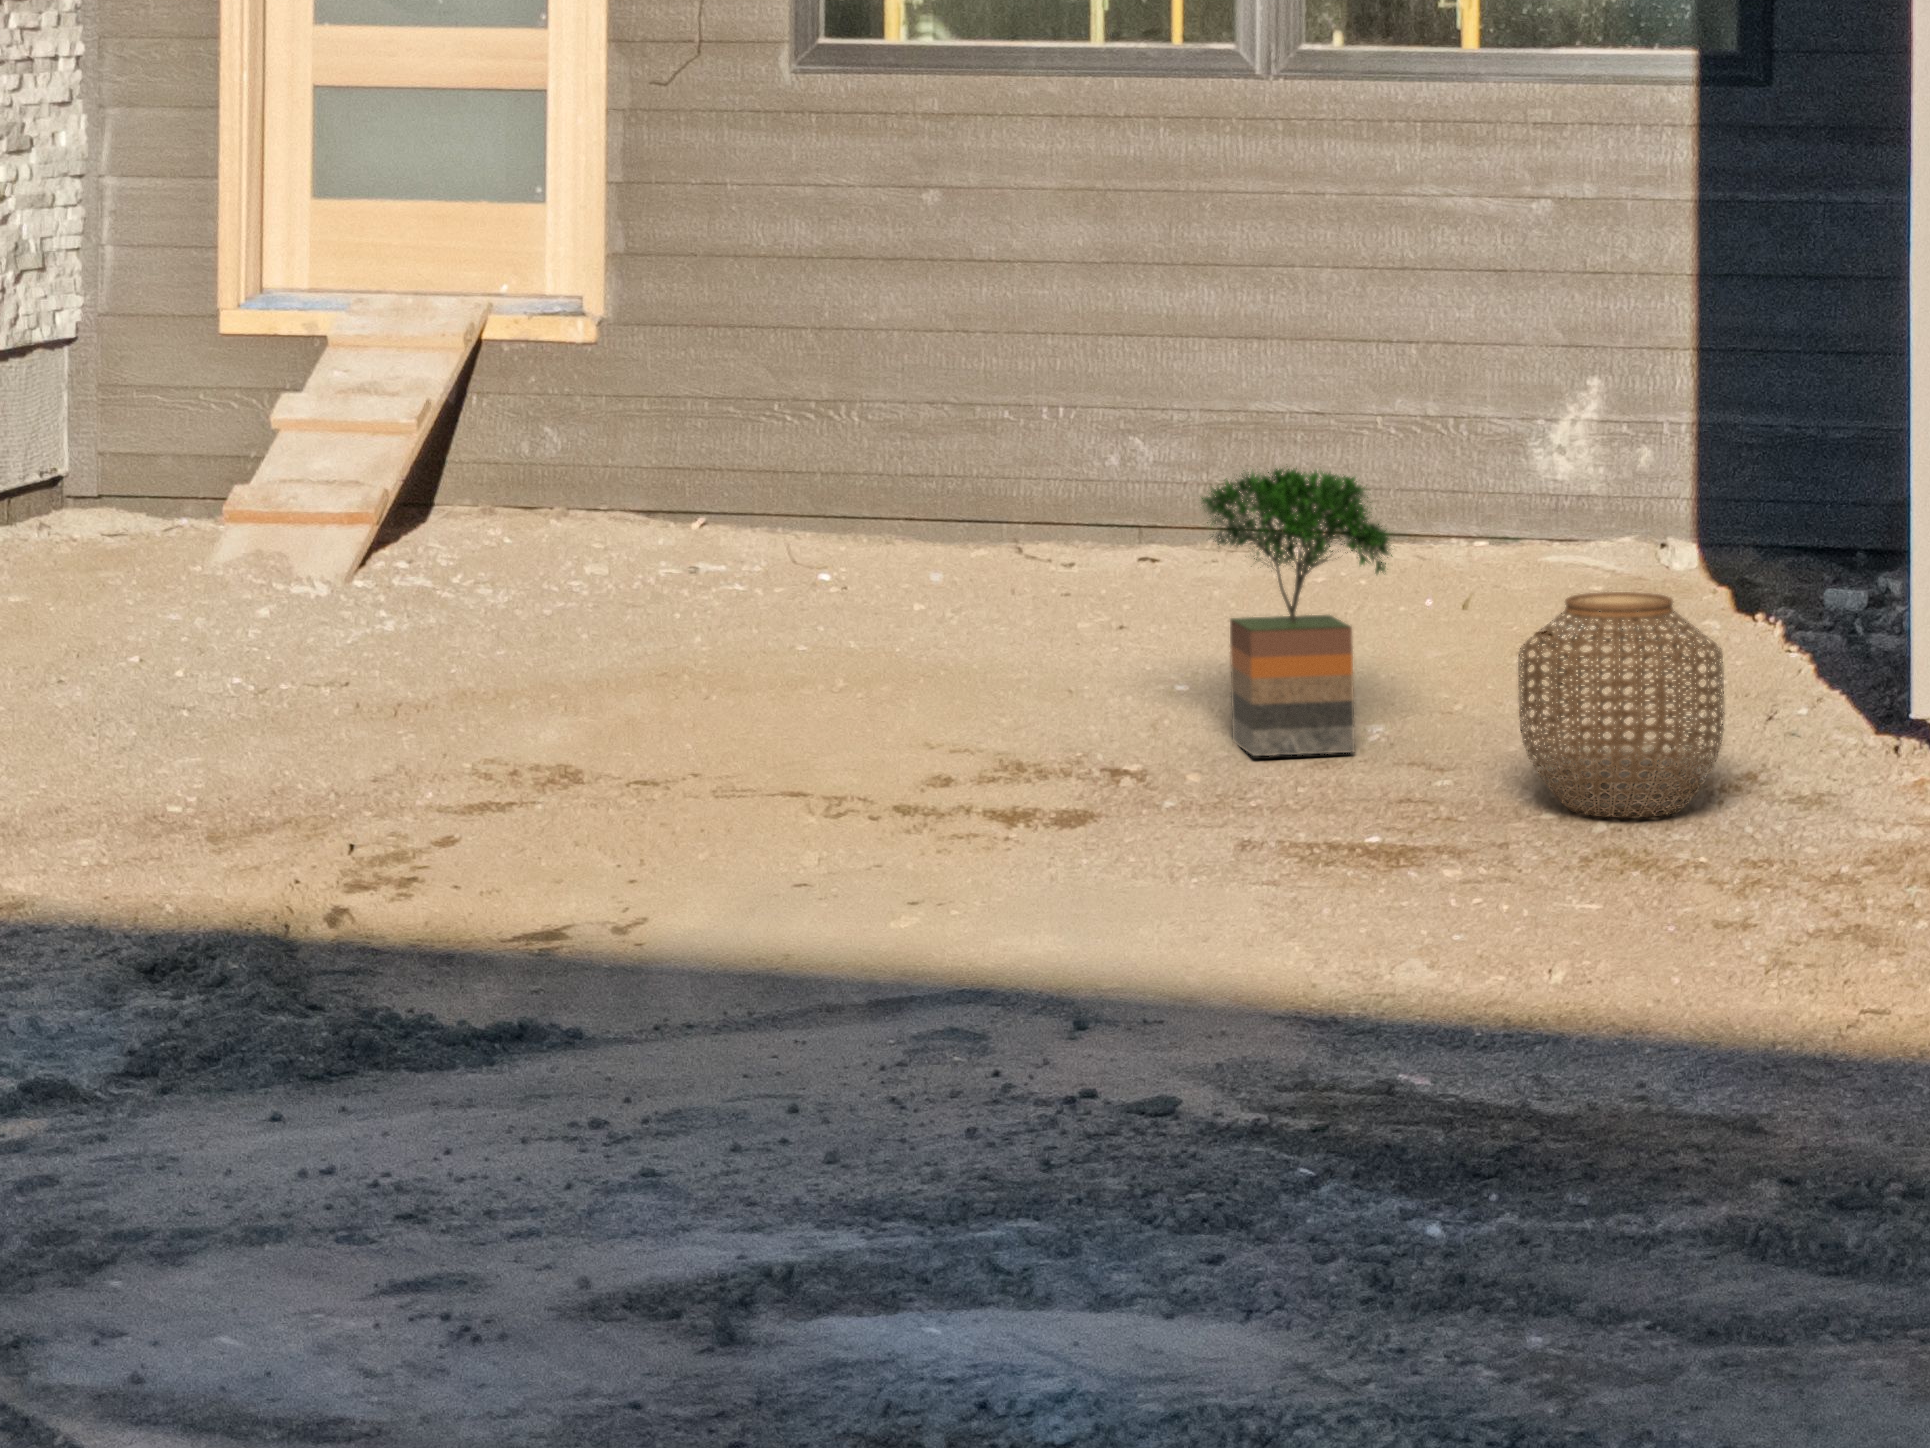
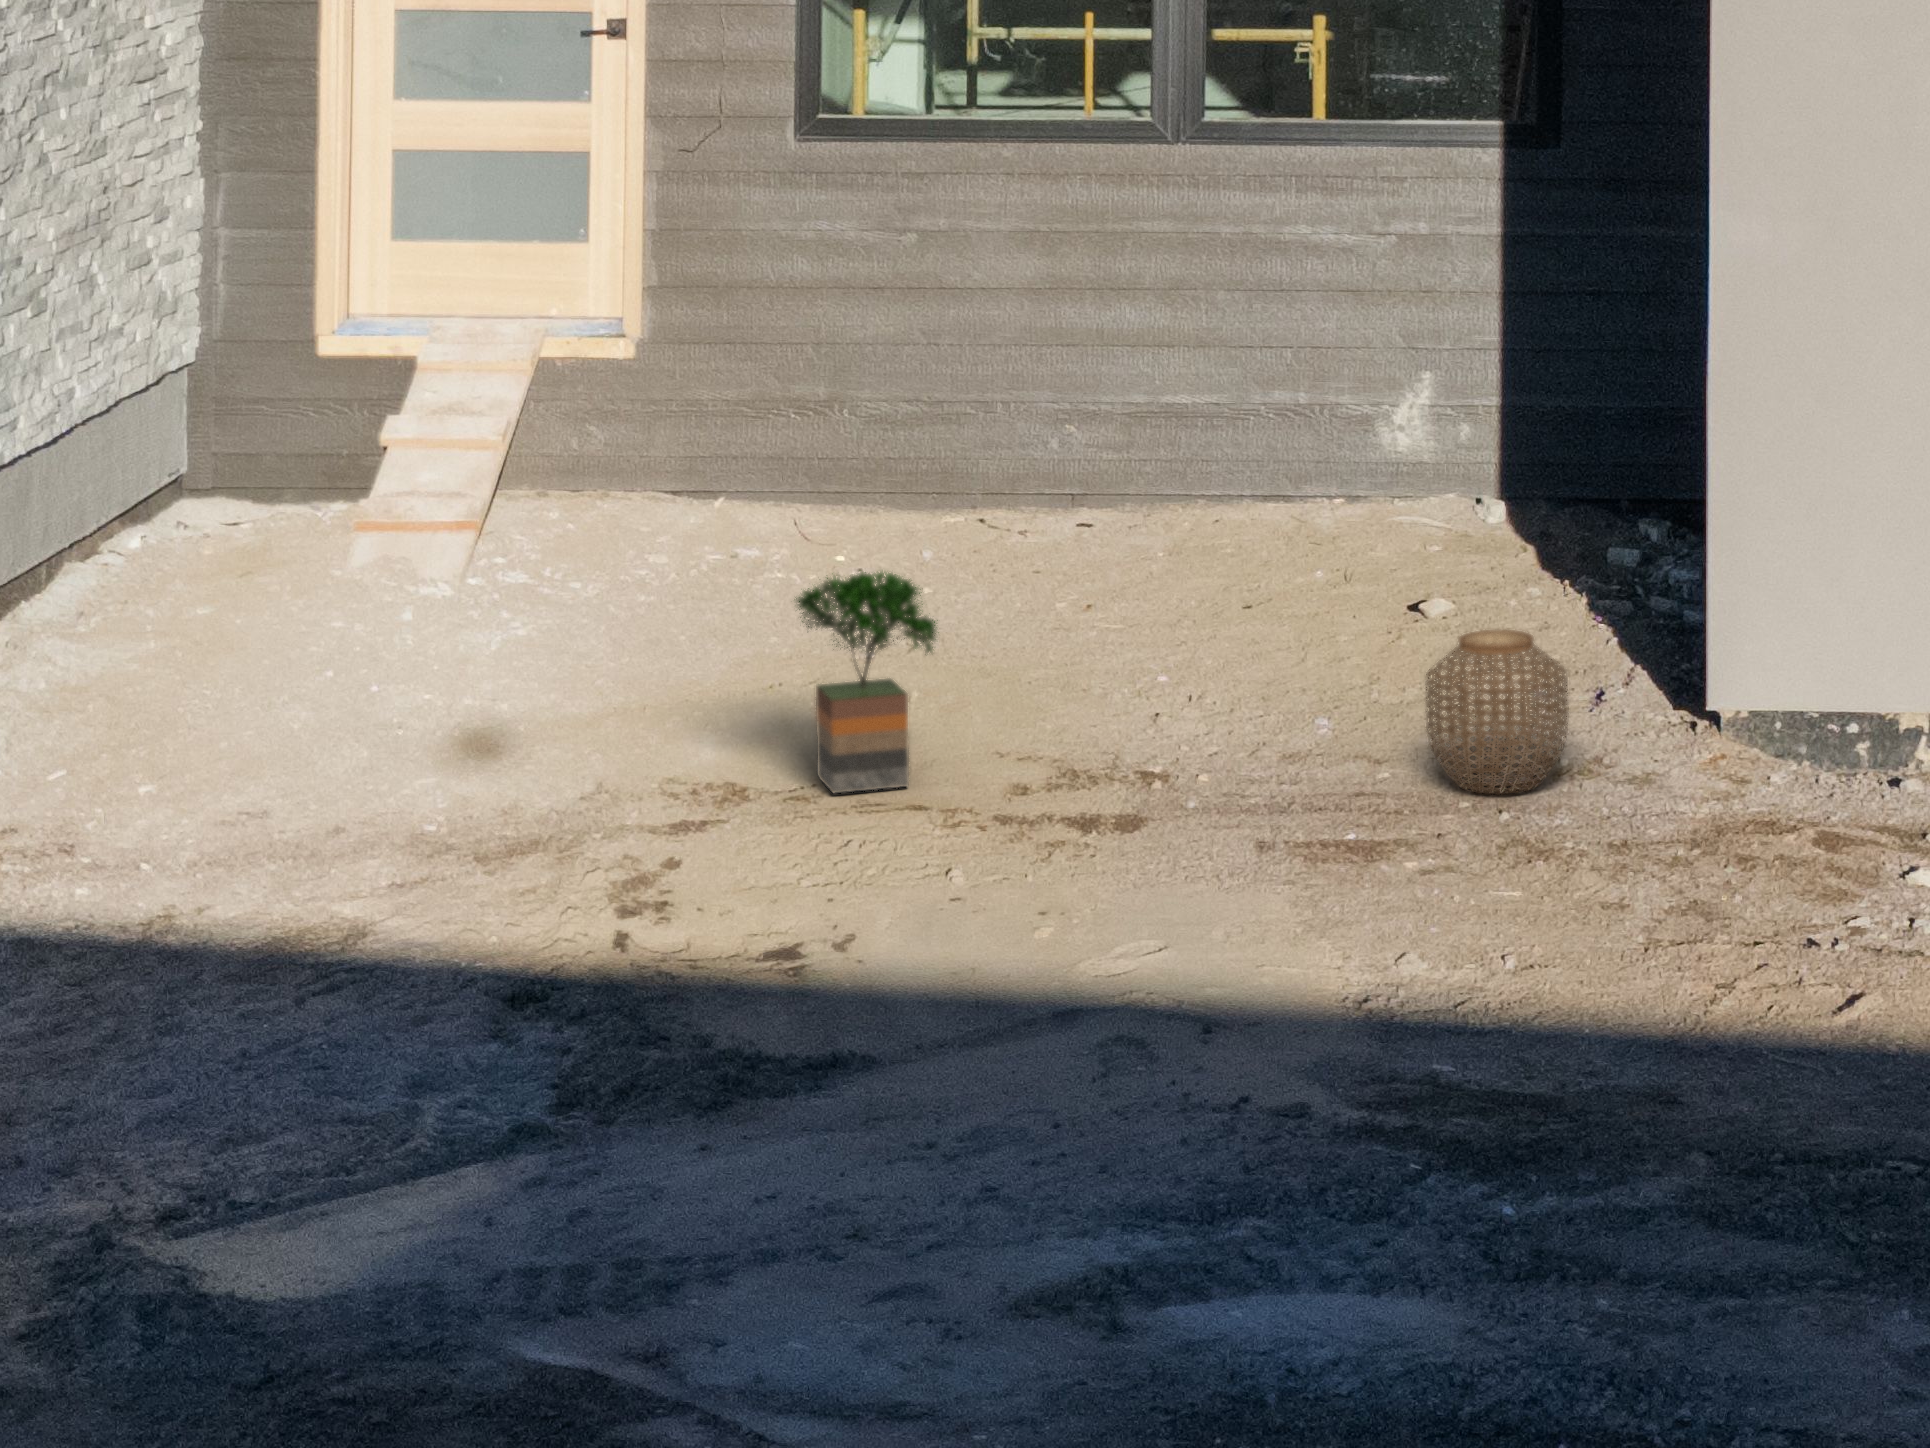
potted tree: present [1201,468,1393,756] -> present [796,572,939,793]

